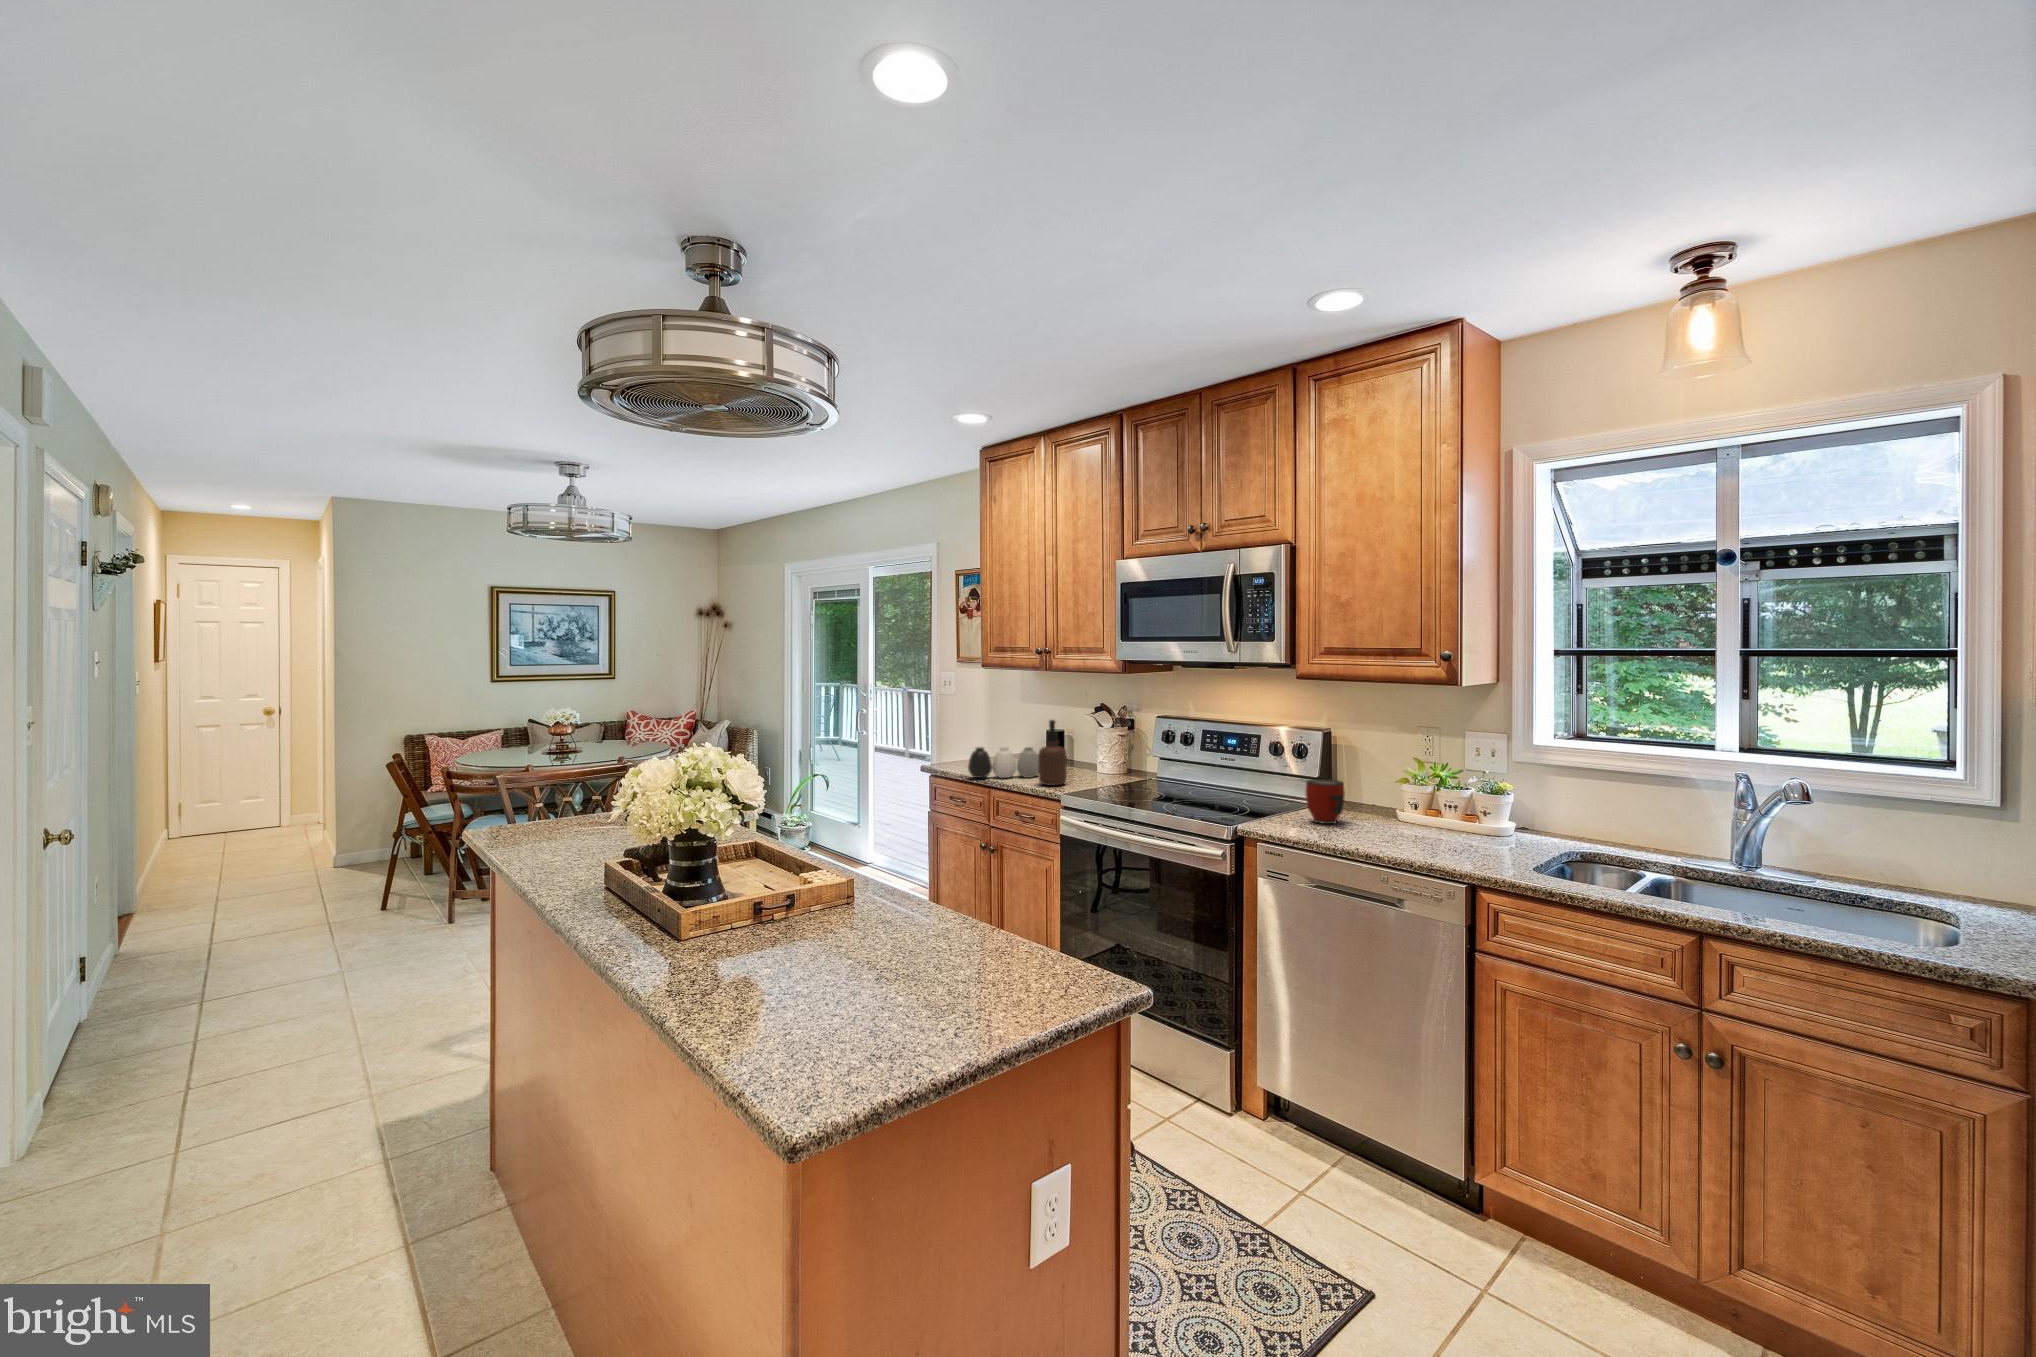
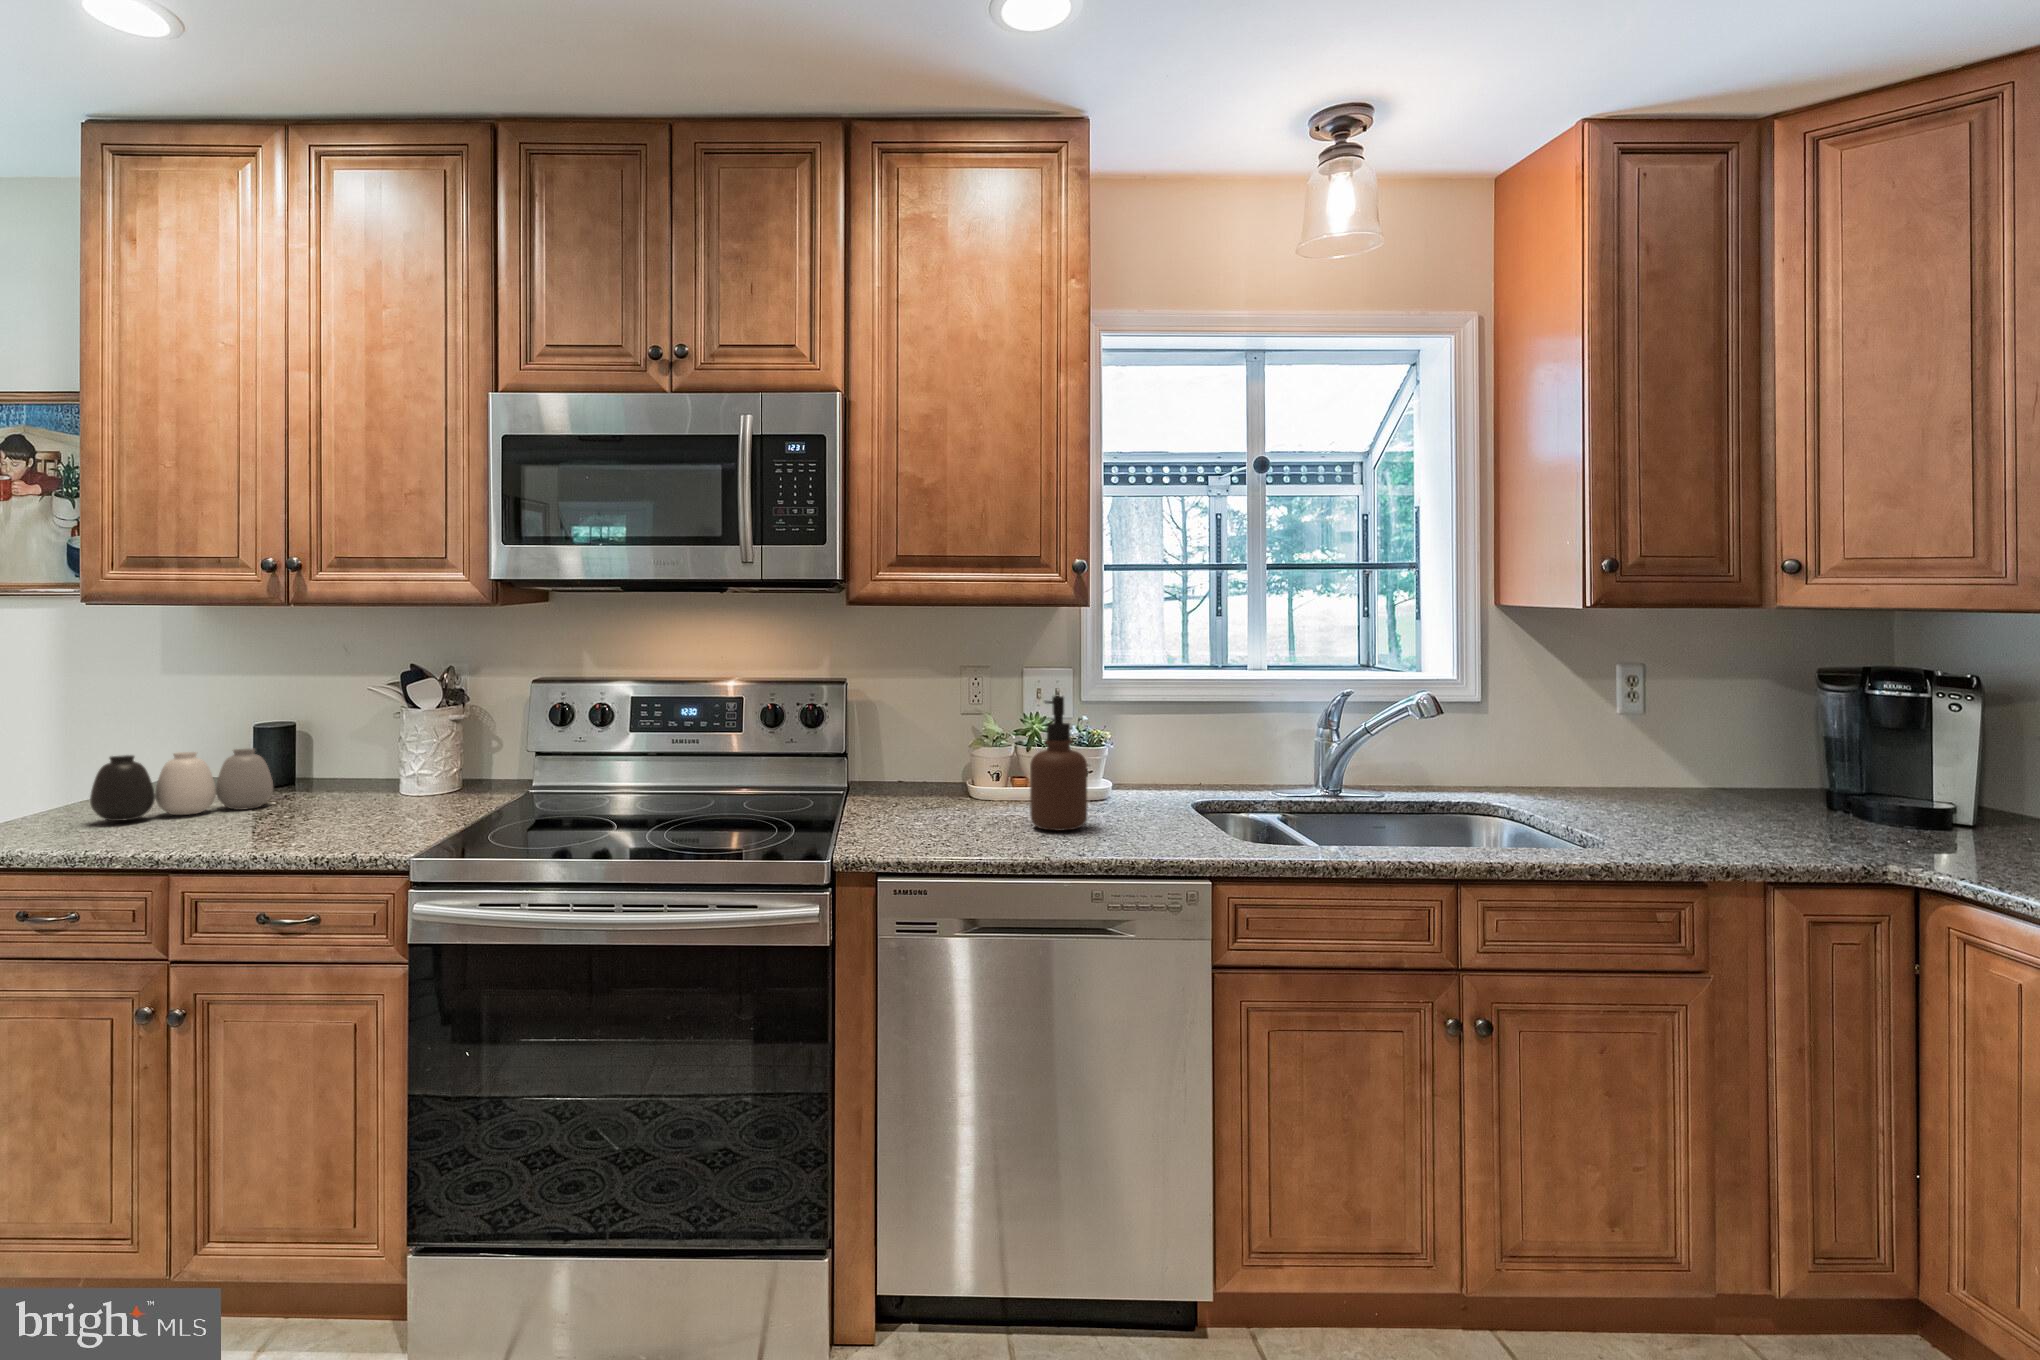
soap dispenser: present [1038,720,1067,785] -> present [1030,696,1087,831]
mug: present [1306,779,1345,824] -> none [871,754,938,819]

